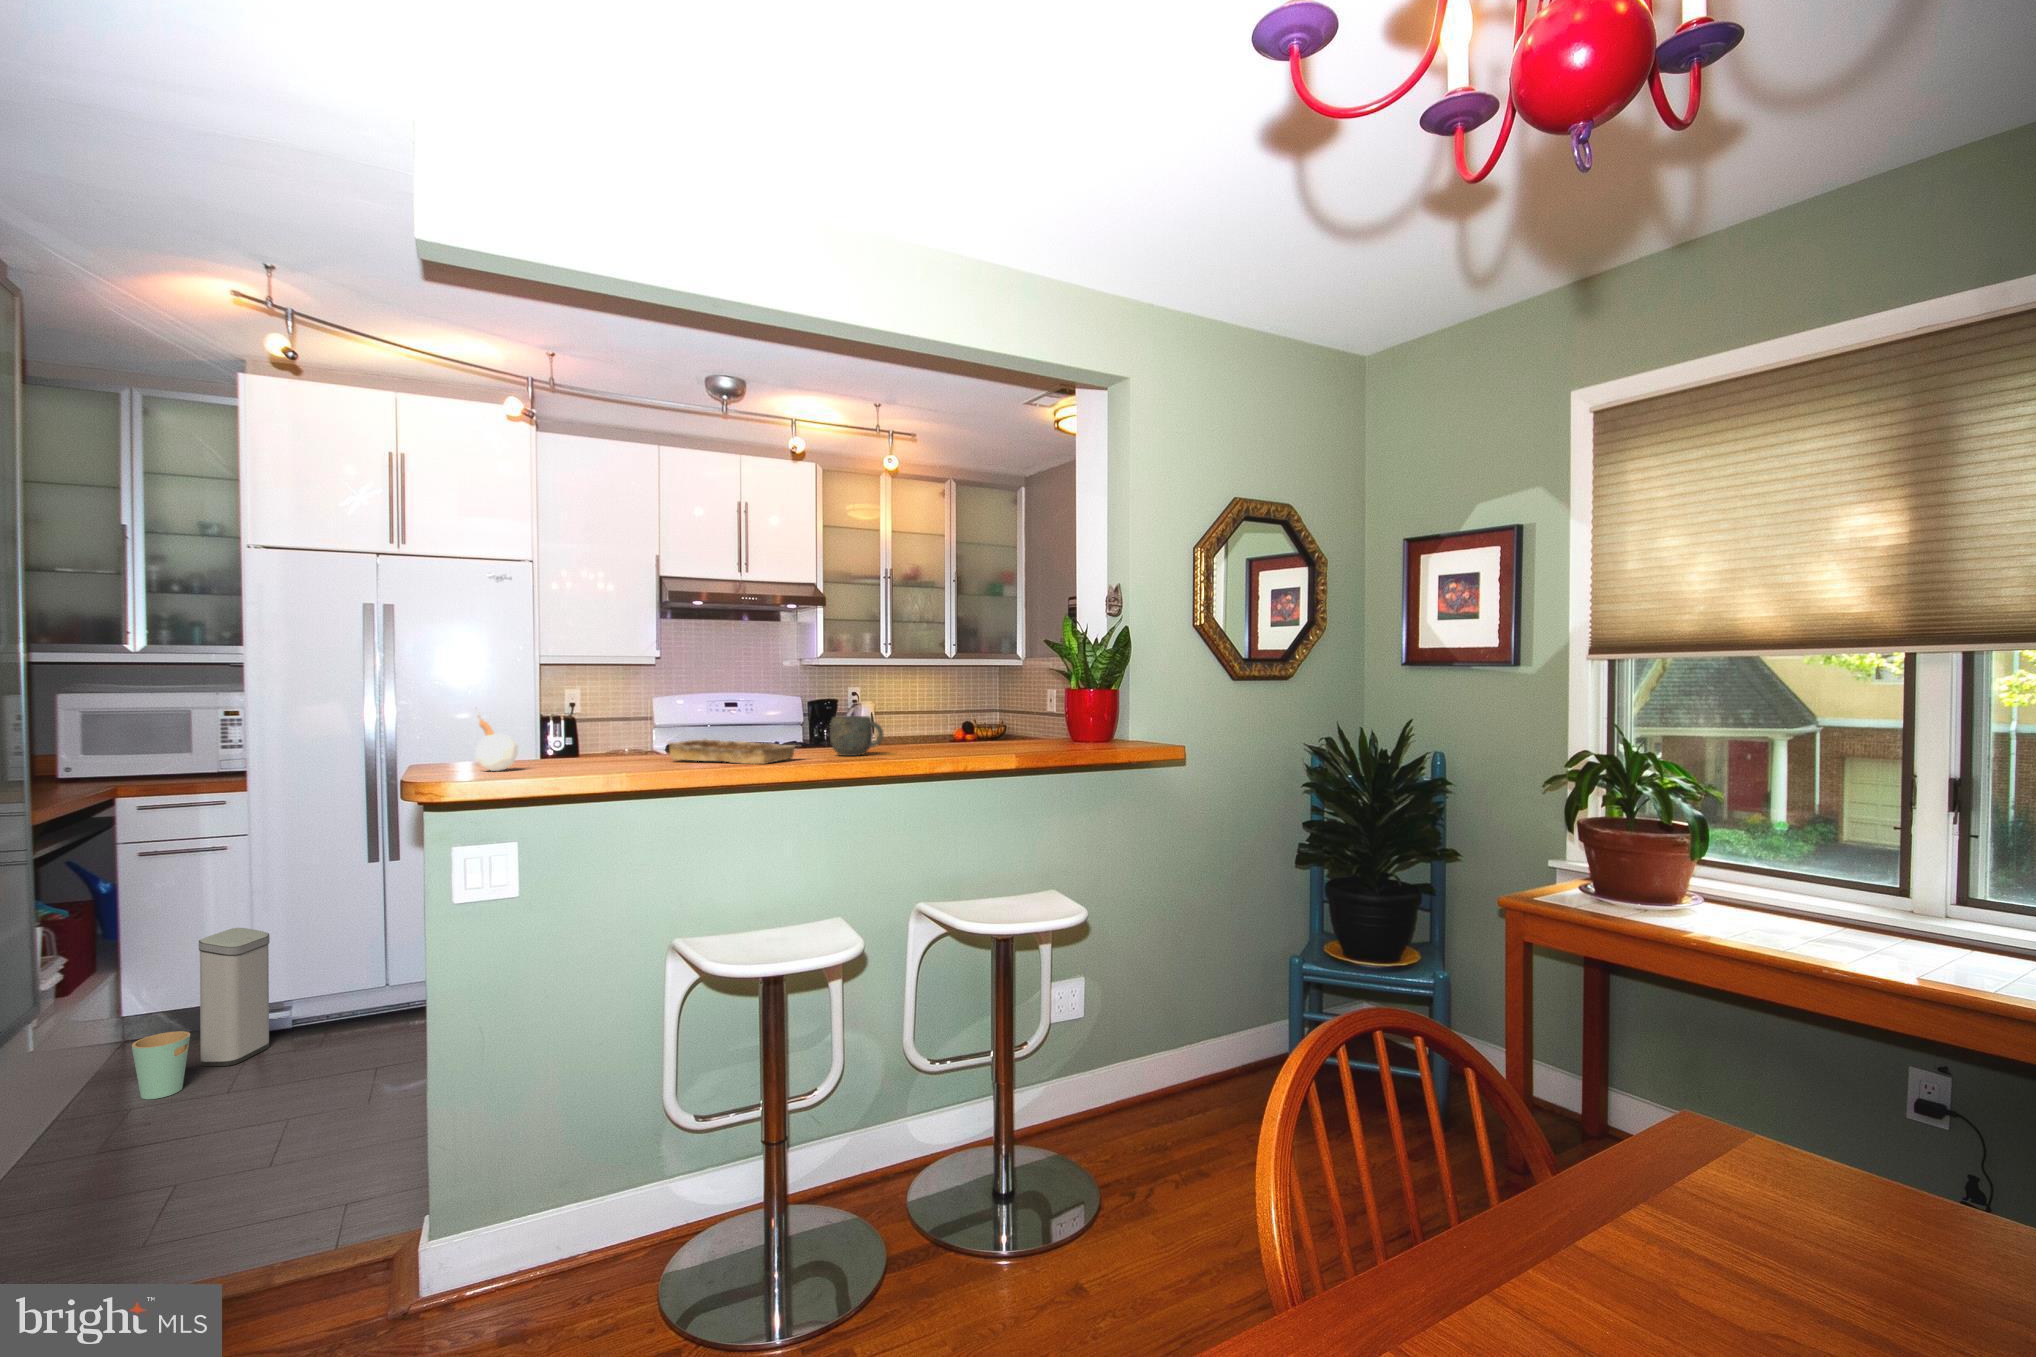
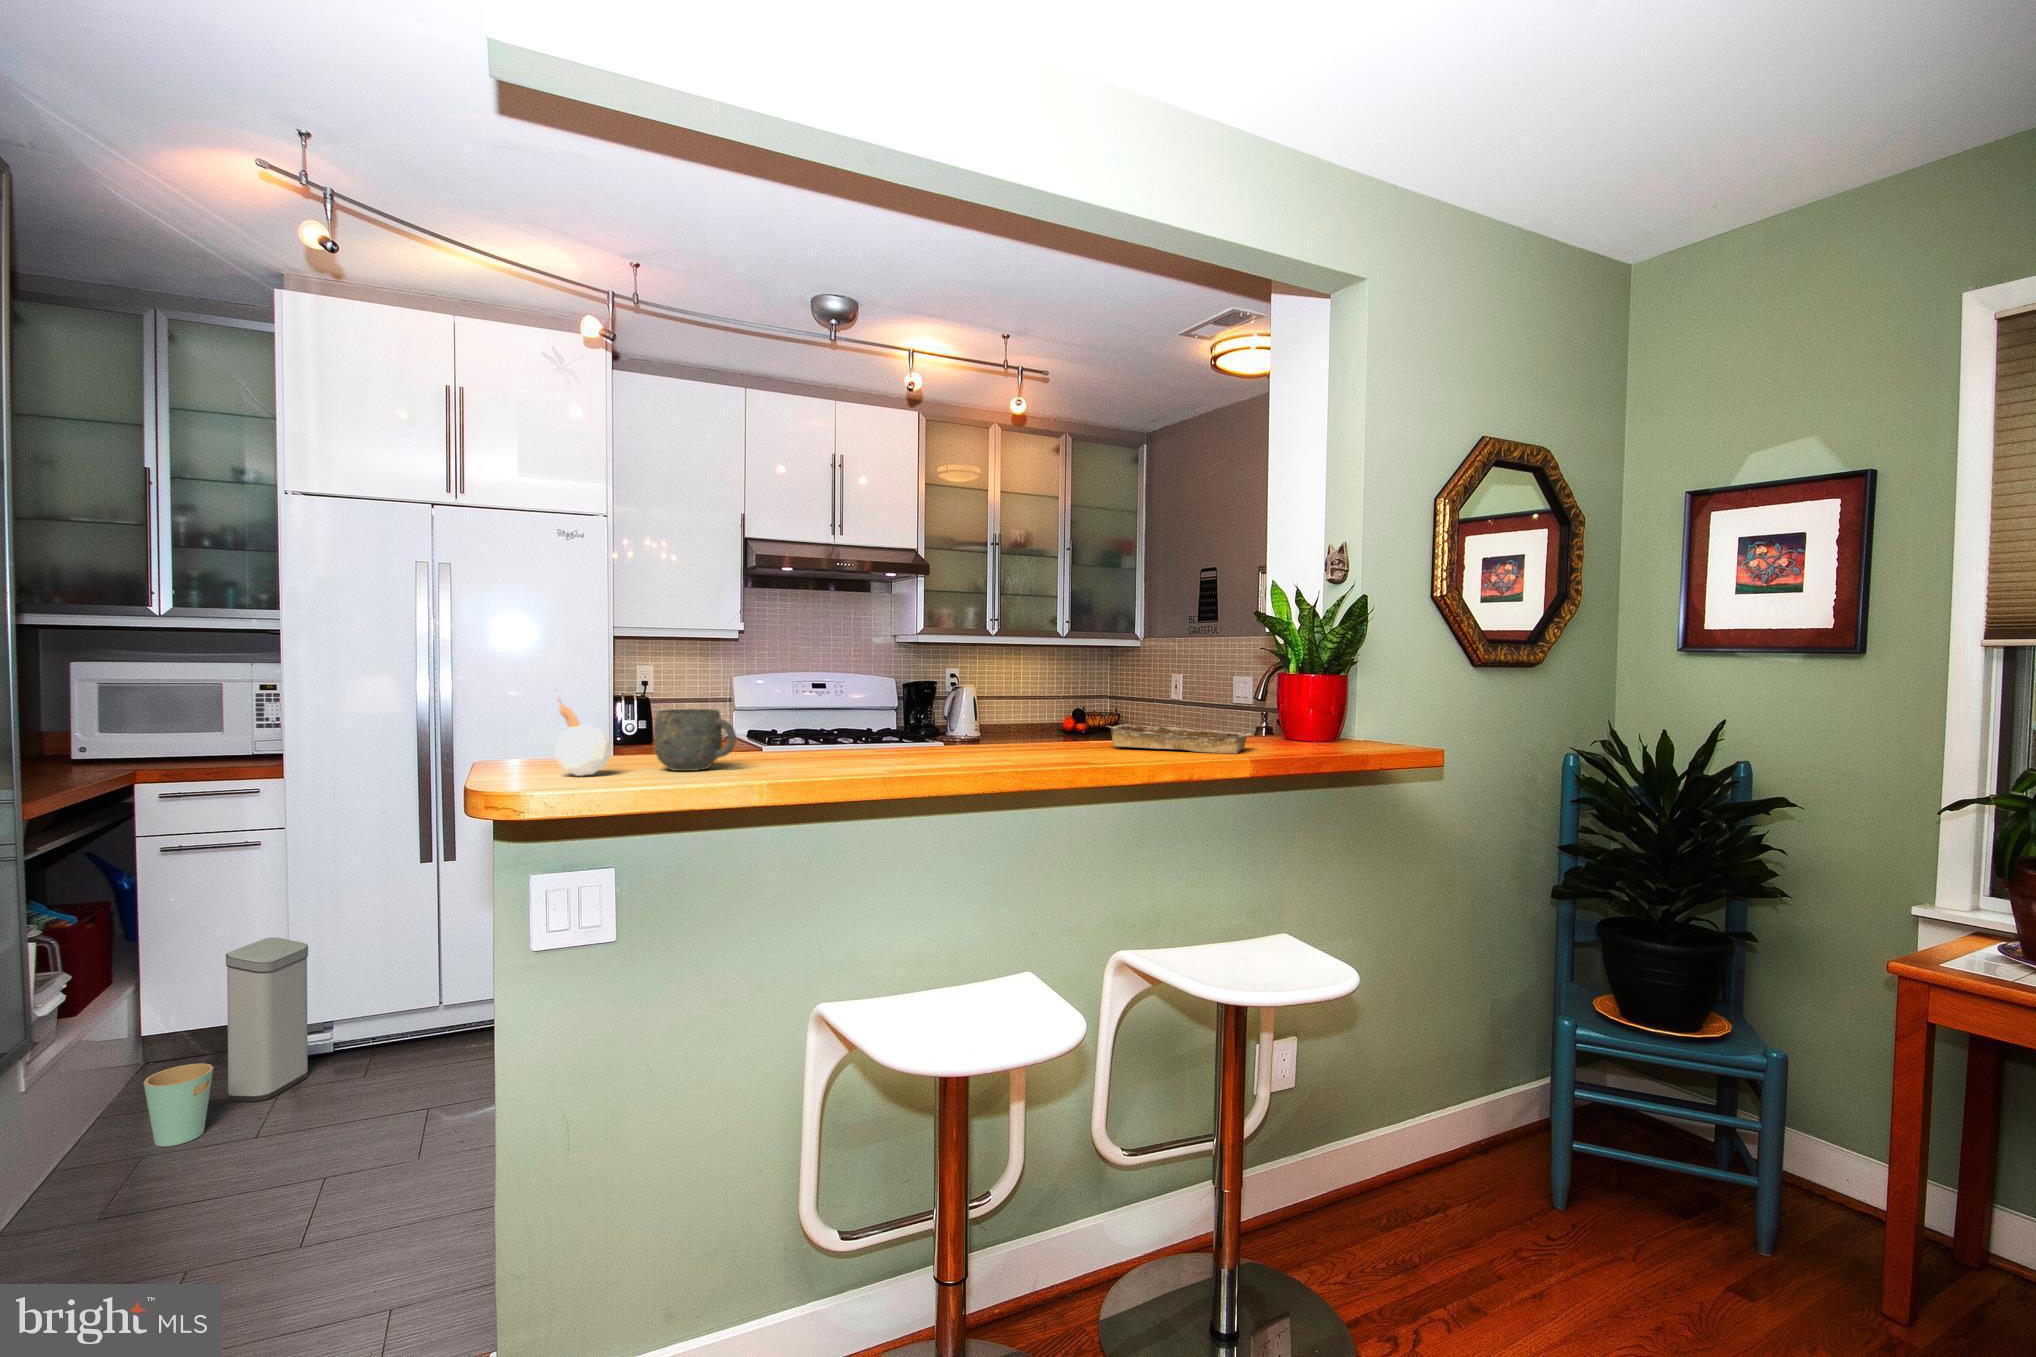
mug: present [830,716,883,756] -> present [654,709,736,771]
tray: present [668,739,795,764] -> present [1107,724,1251,754]

